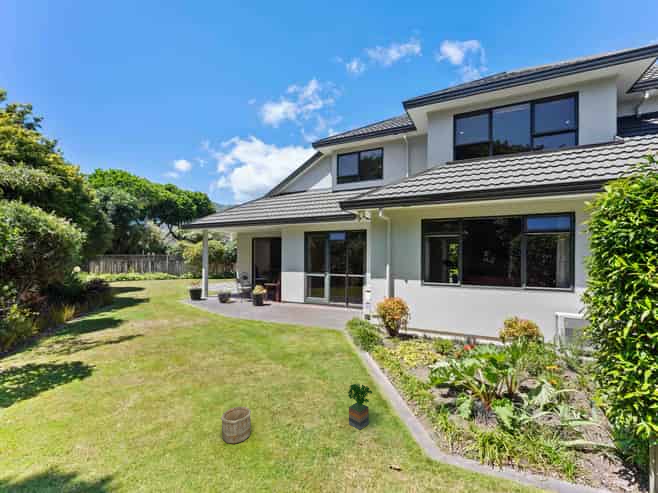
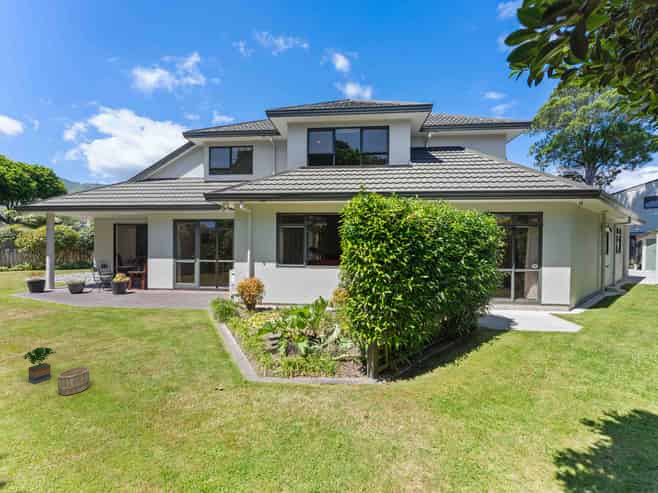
potted tree: present [348,383,372,430] -> present [24,347,56,384]

